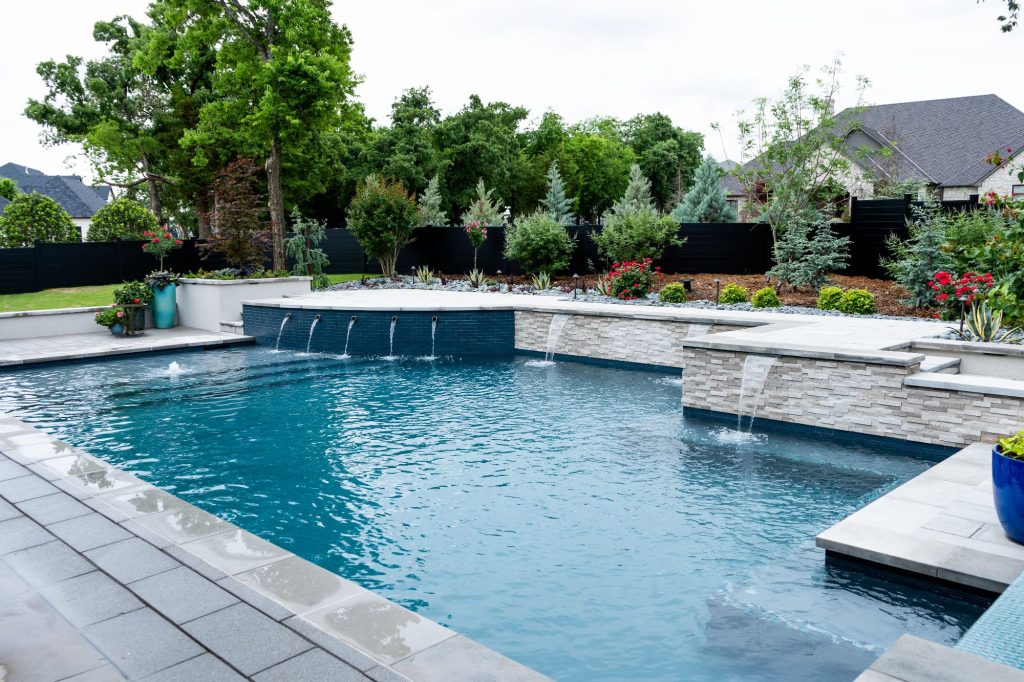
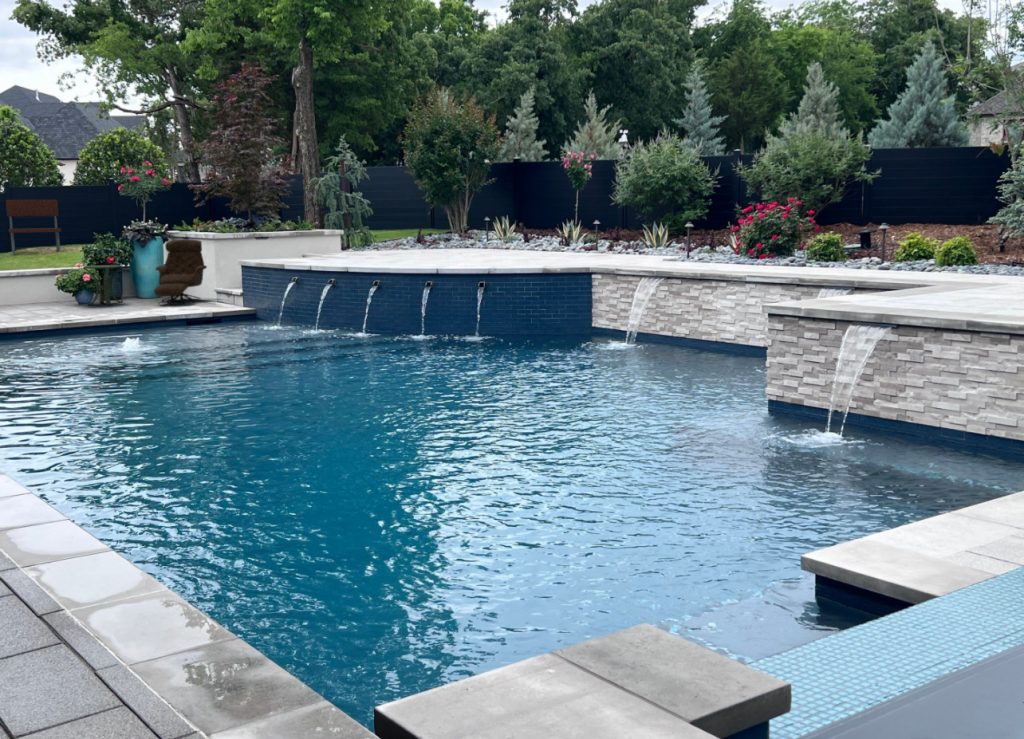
bench: none [36,252,83,294] -> present [6,200,61,254]
lounge chair: none [171,284,213,335] -> present [154,239,207,305]

